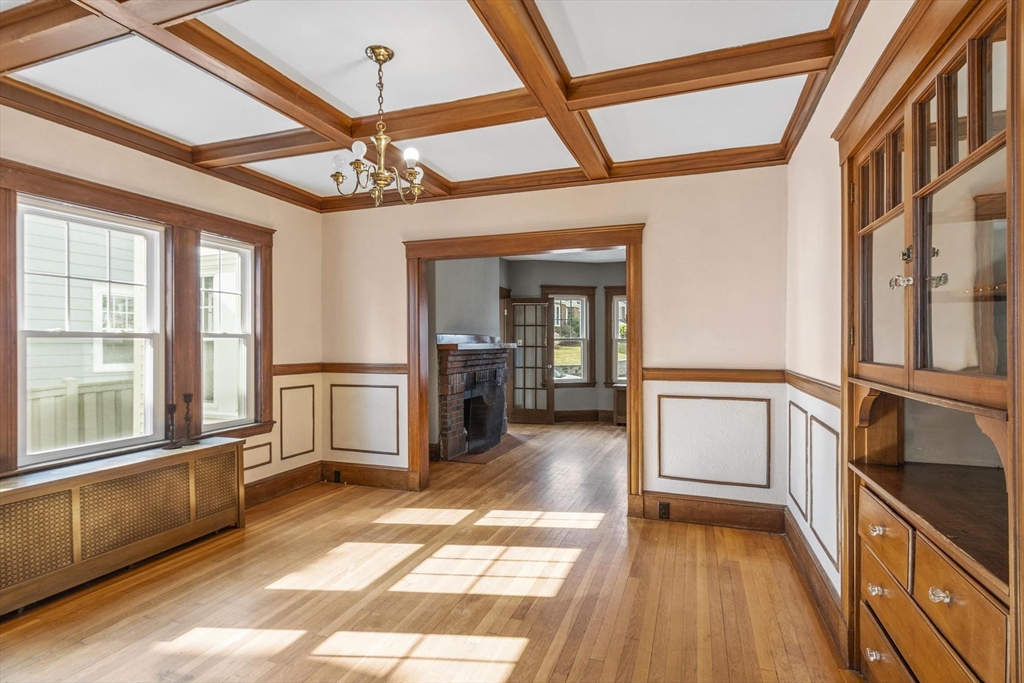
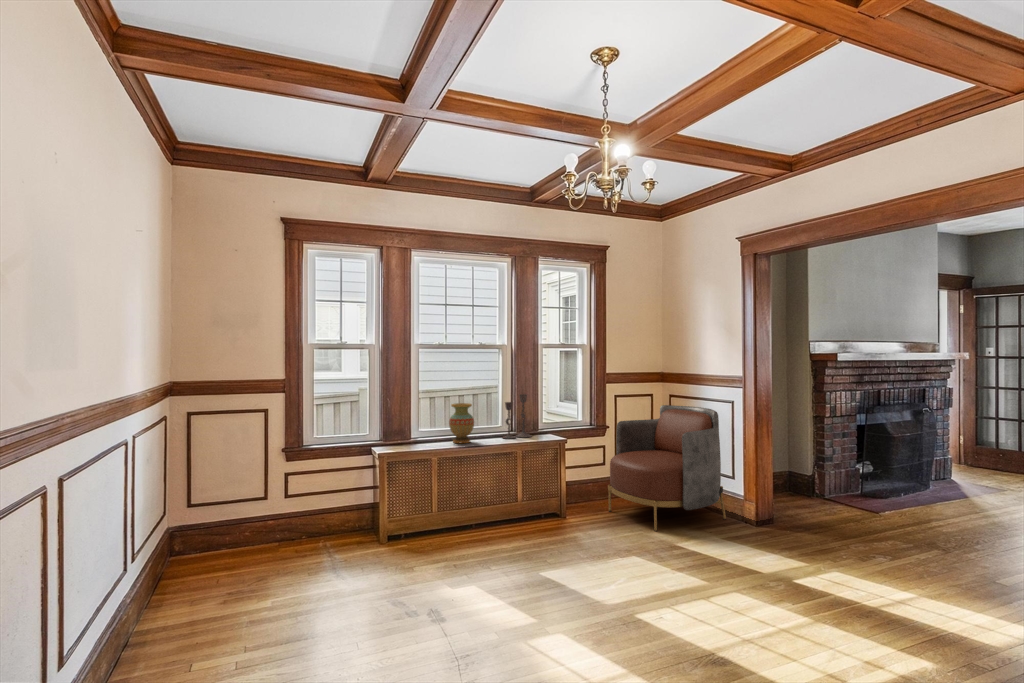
armchair: none [284,394,395,516] -> present [608,405,726,531]
vase: none [90,410,131,464] -> present [449,403,474,443]

